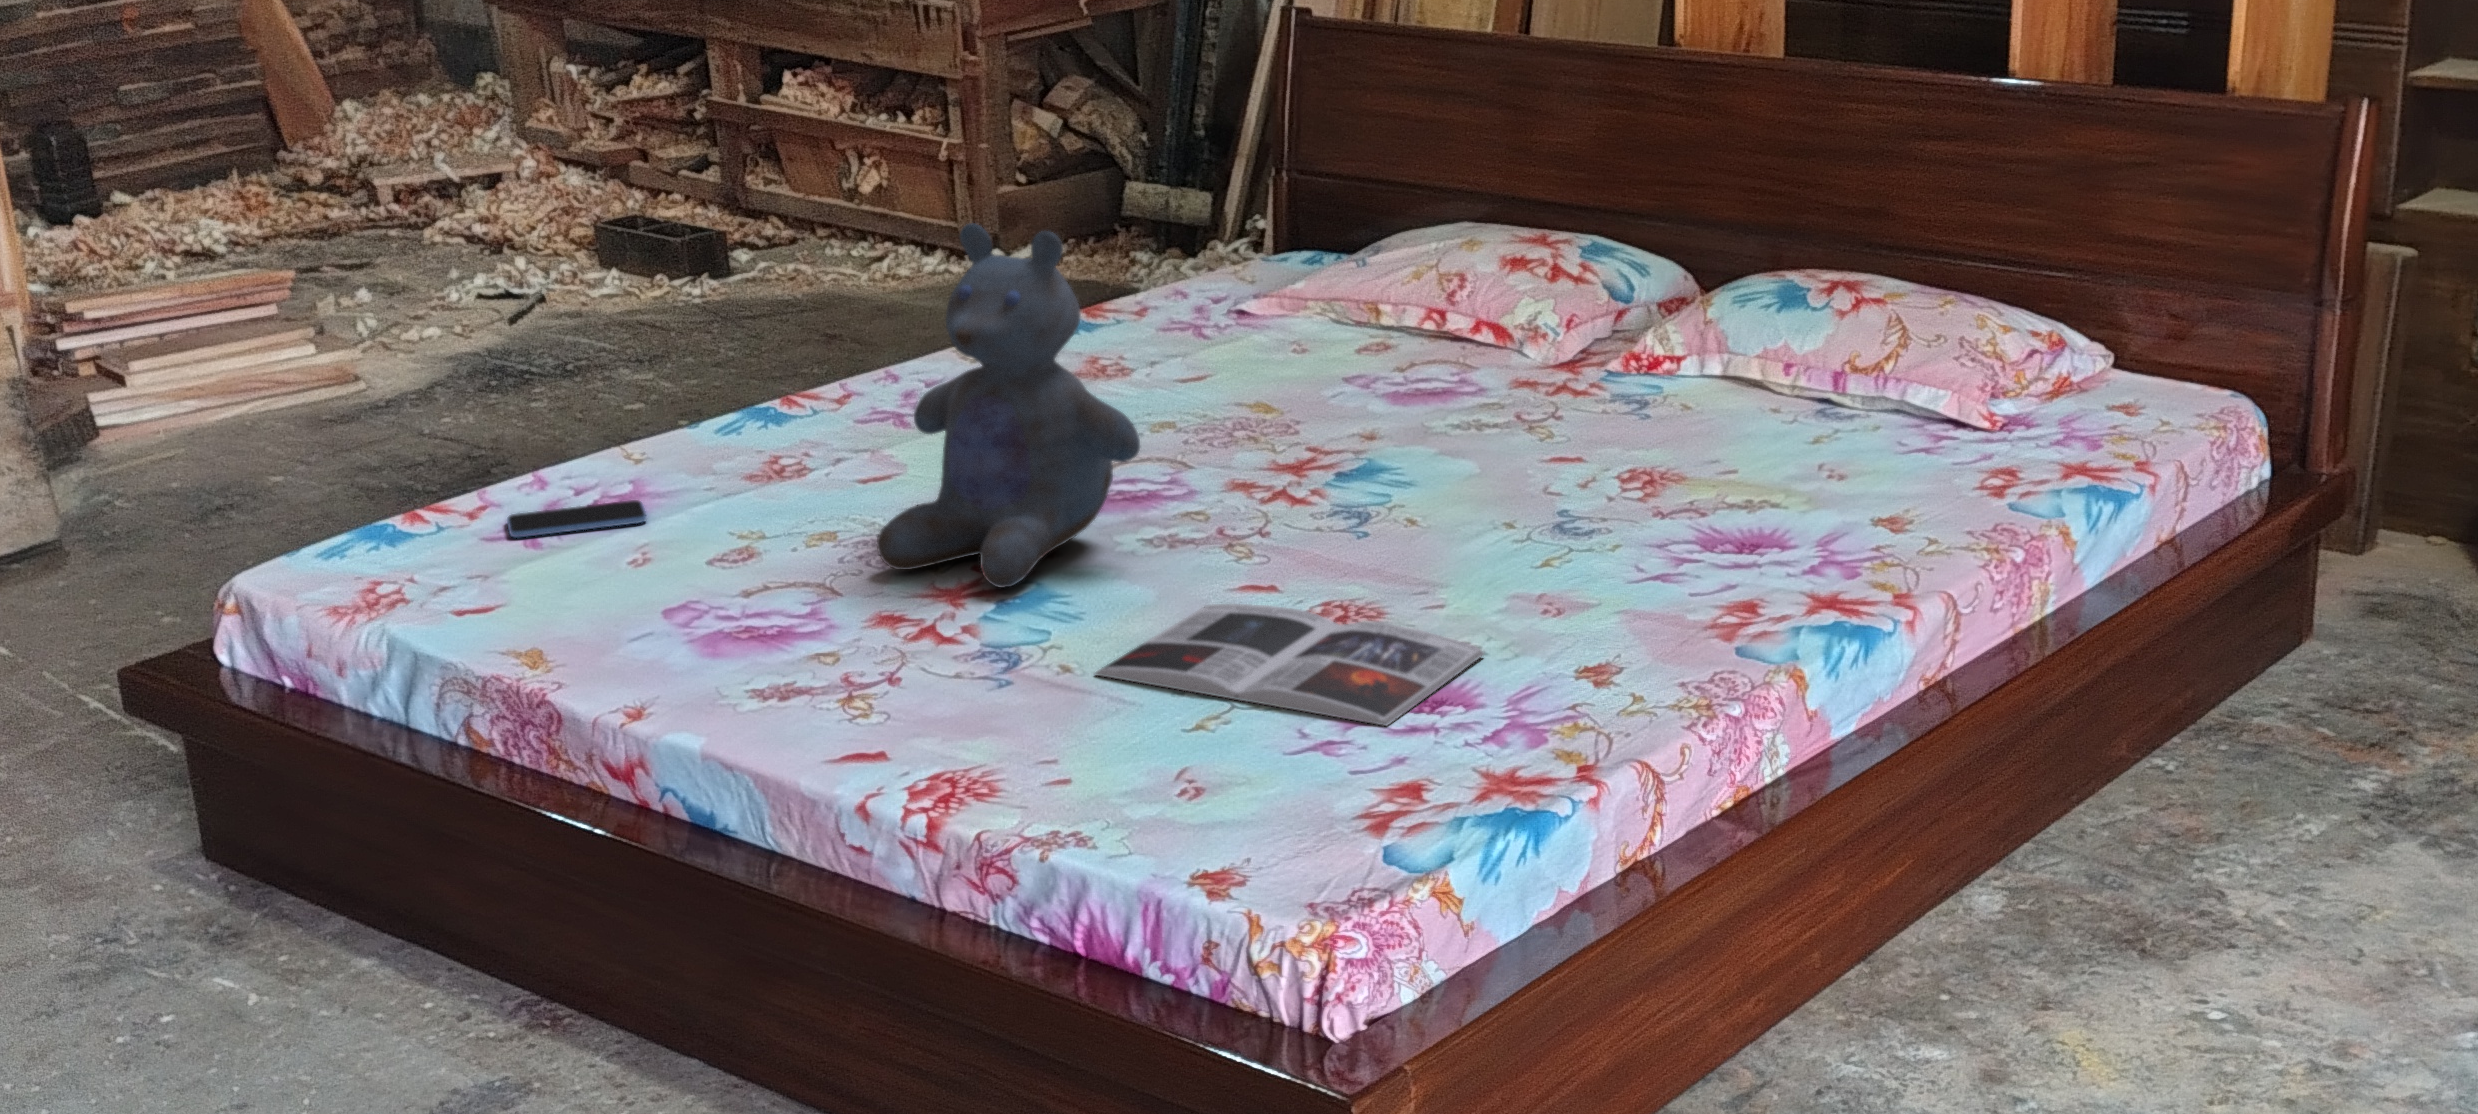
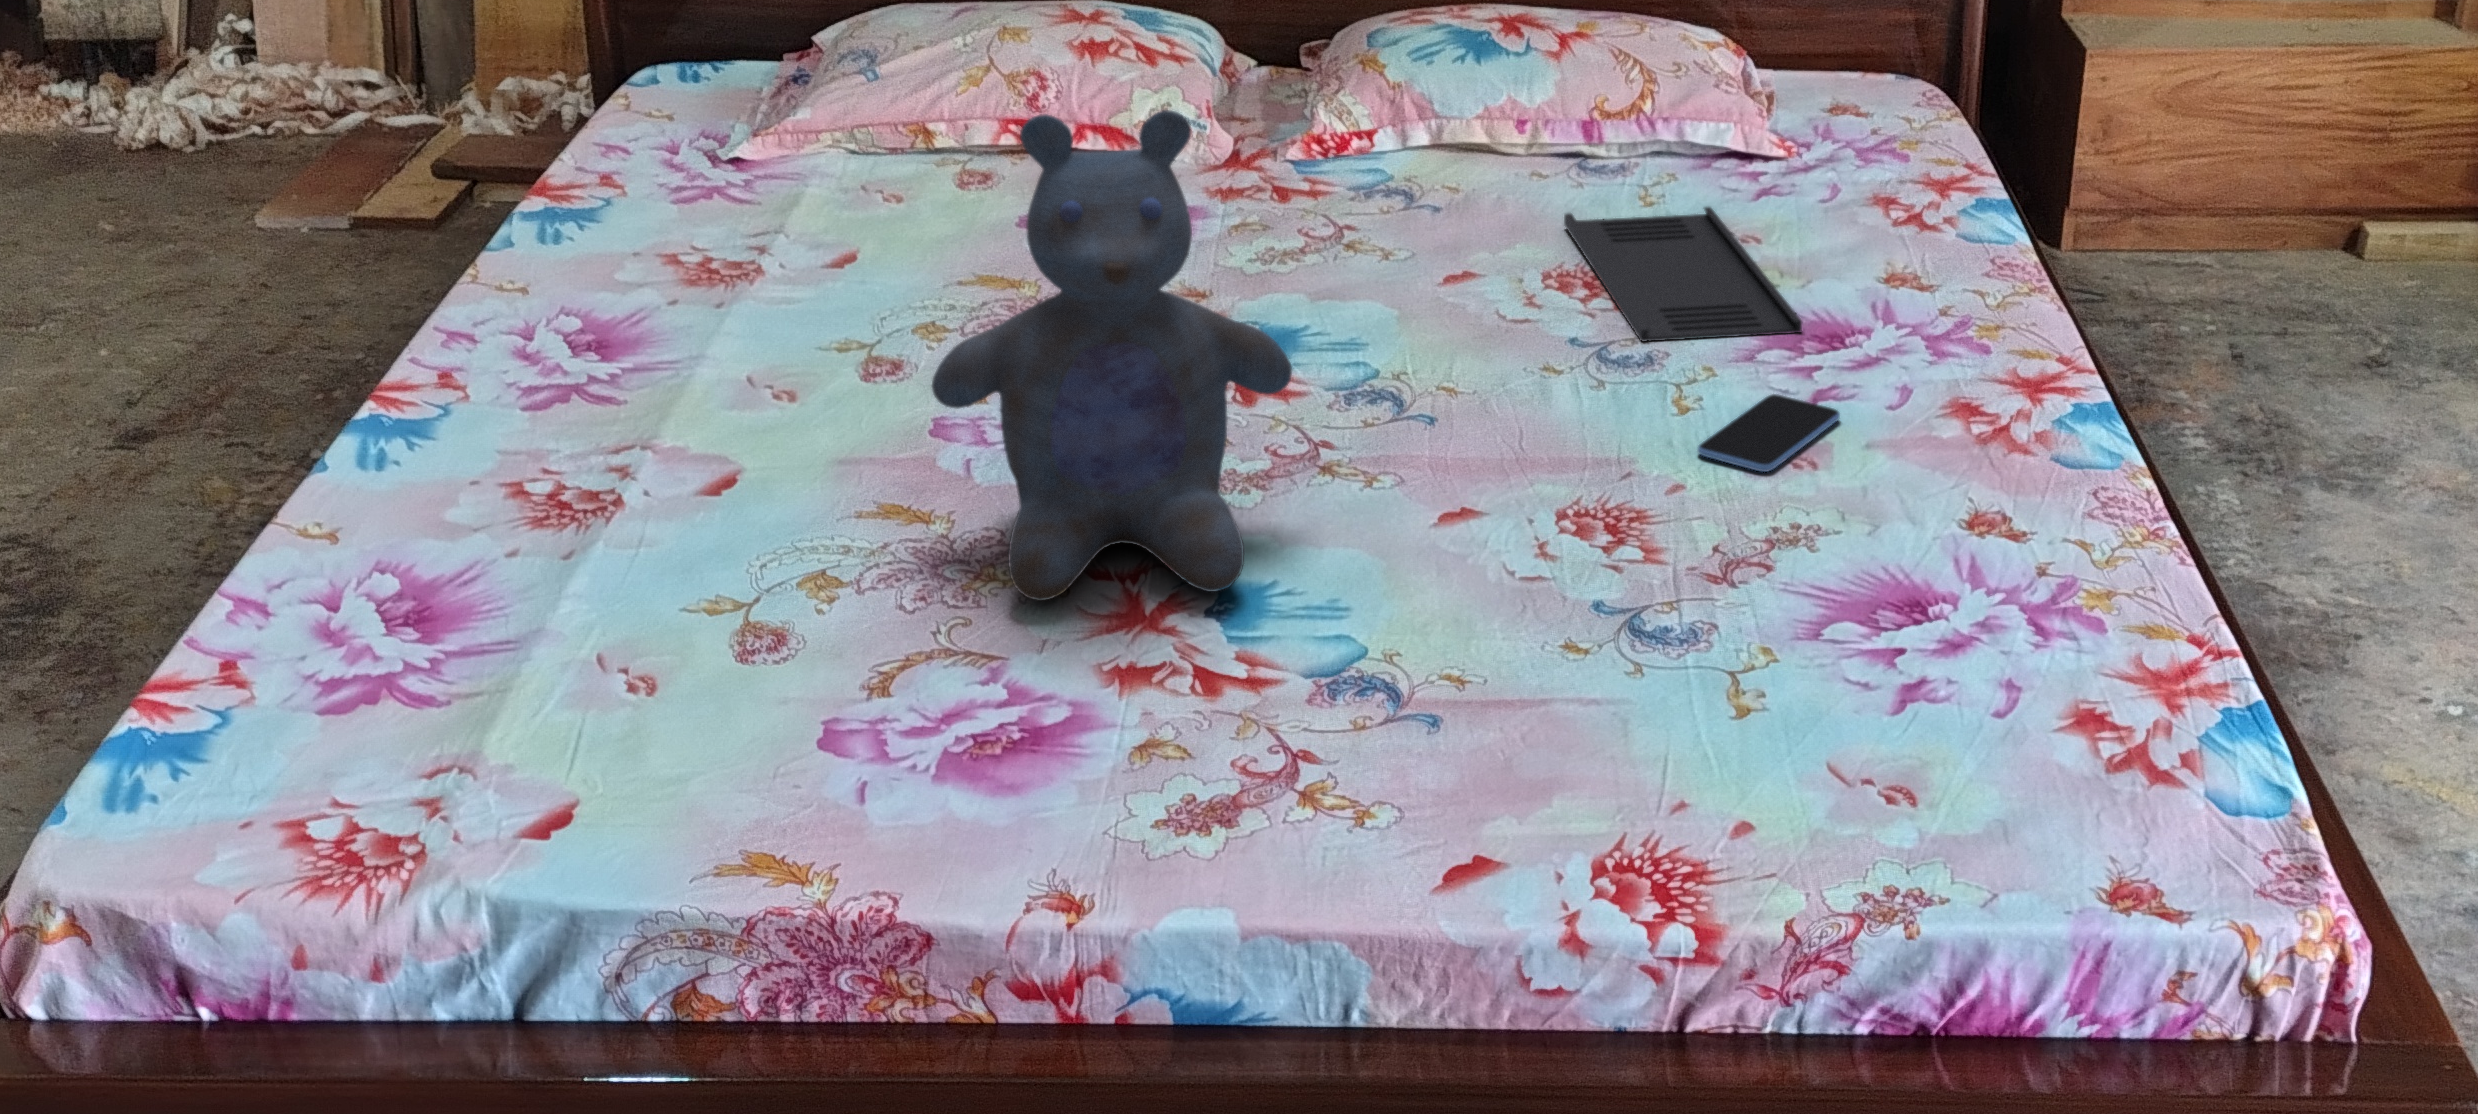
tray: none [1596,432,1832,538] -> present [1564,207,1802,341]
smartphone: present [507,500,647,537] -> present [1698,394,1840,472]
magazine: present [1095,604,1484,726] -> none [1490,522,1958,678]

